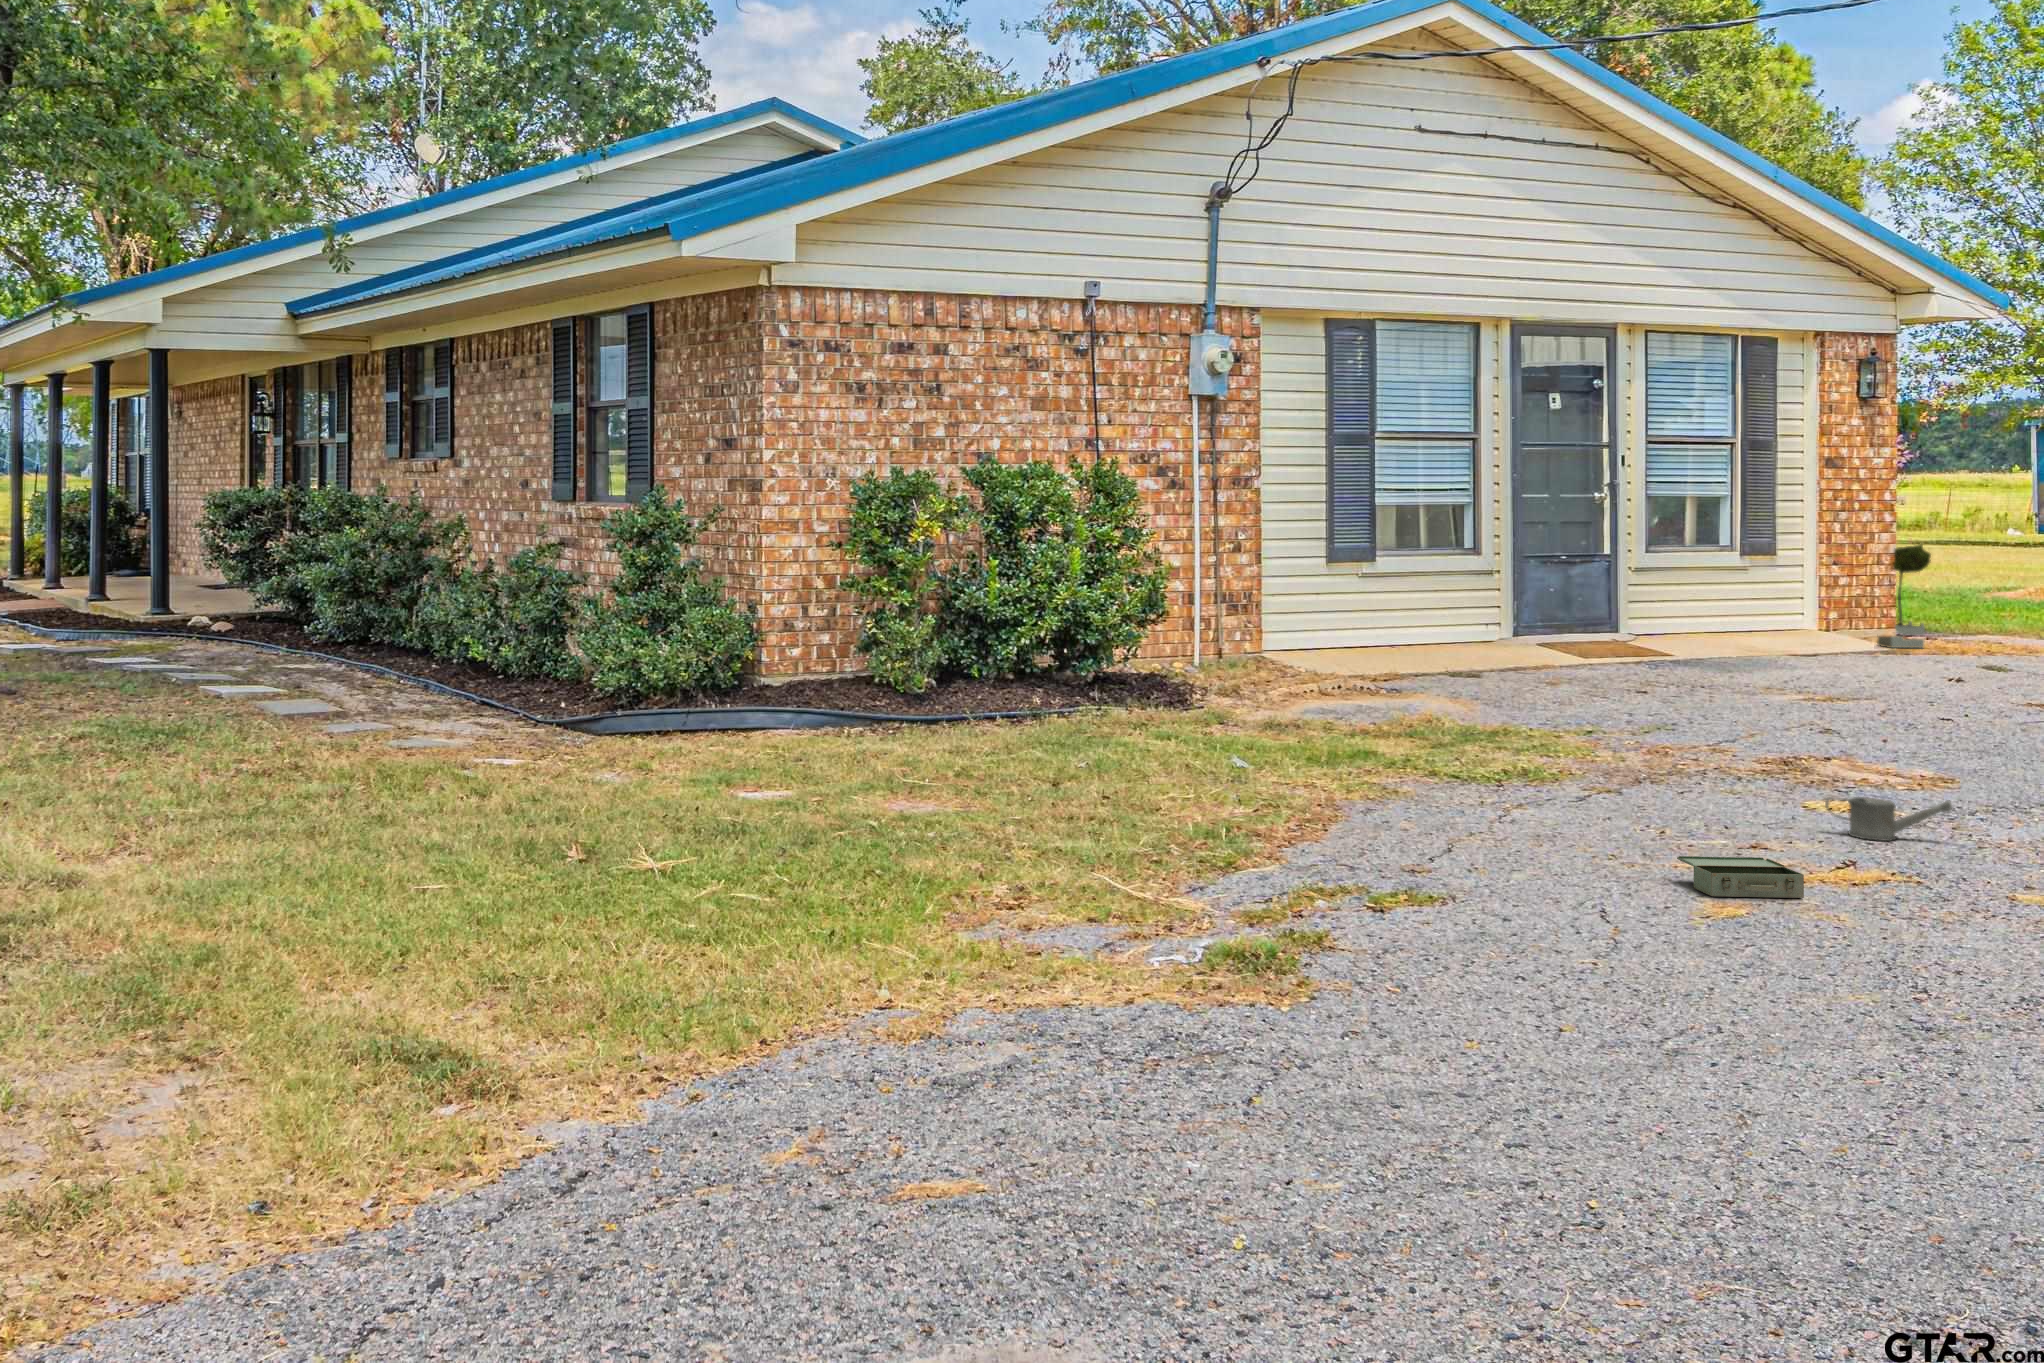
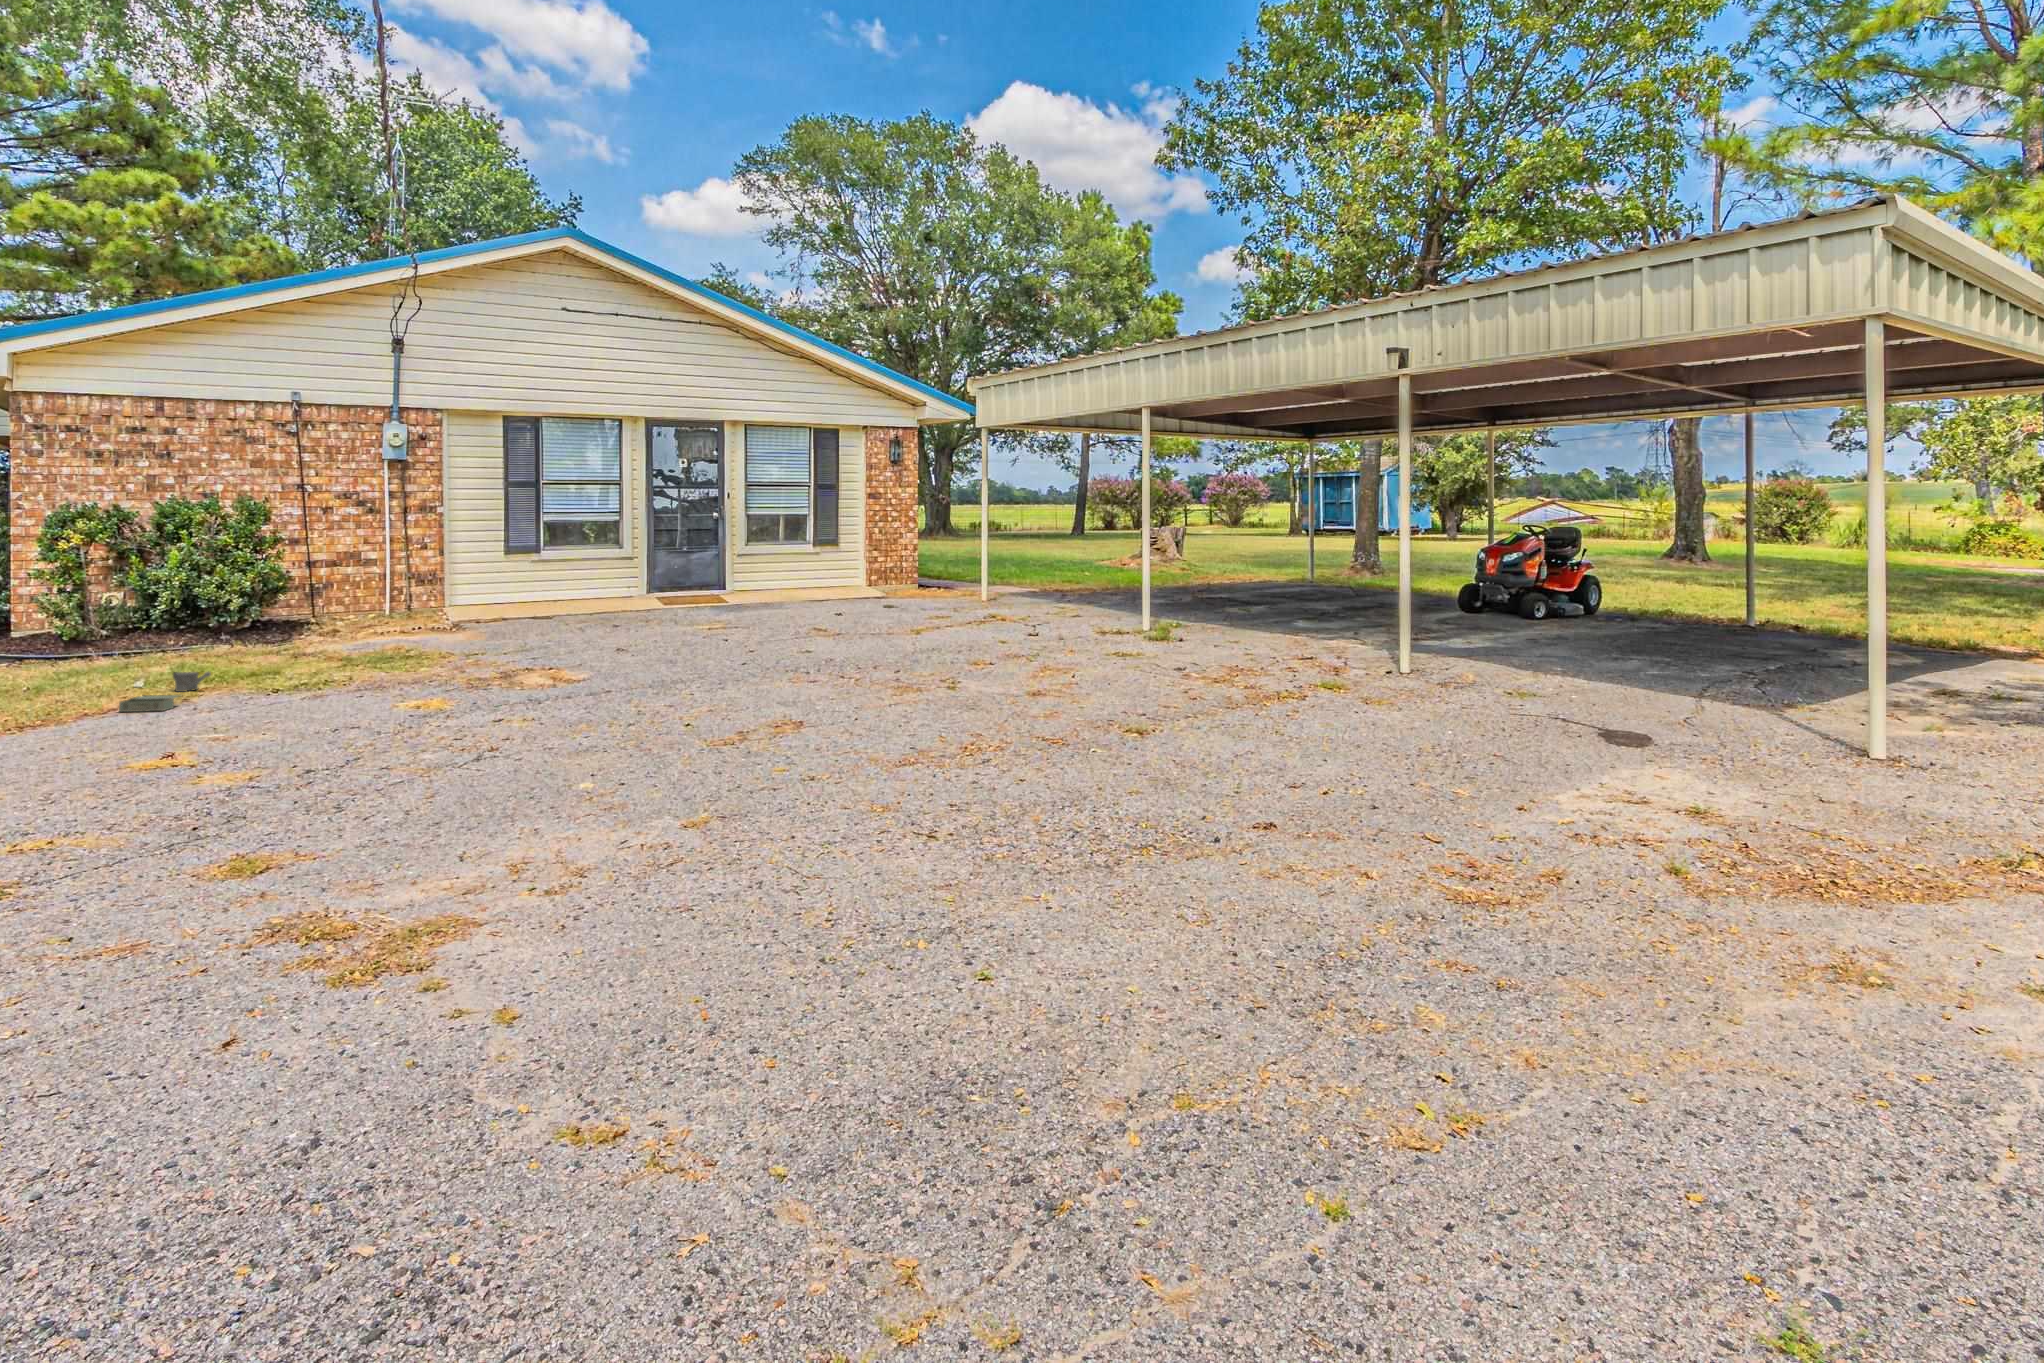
potted tree: present [1877,544,1931,648] -> none [910,539,932,594]
watering can: present [1825,797,1952,841] -> present [173,672,211,692]

